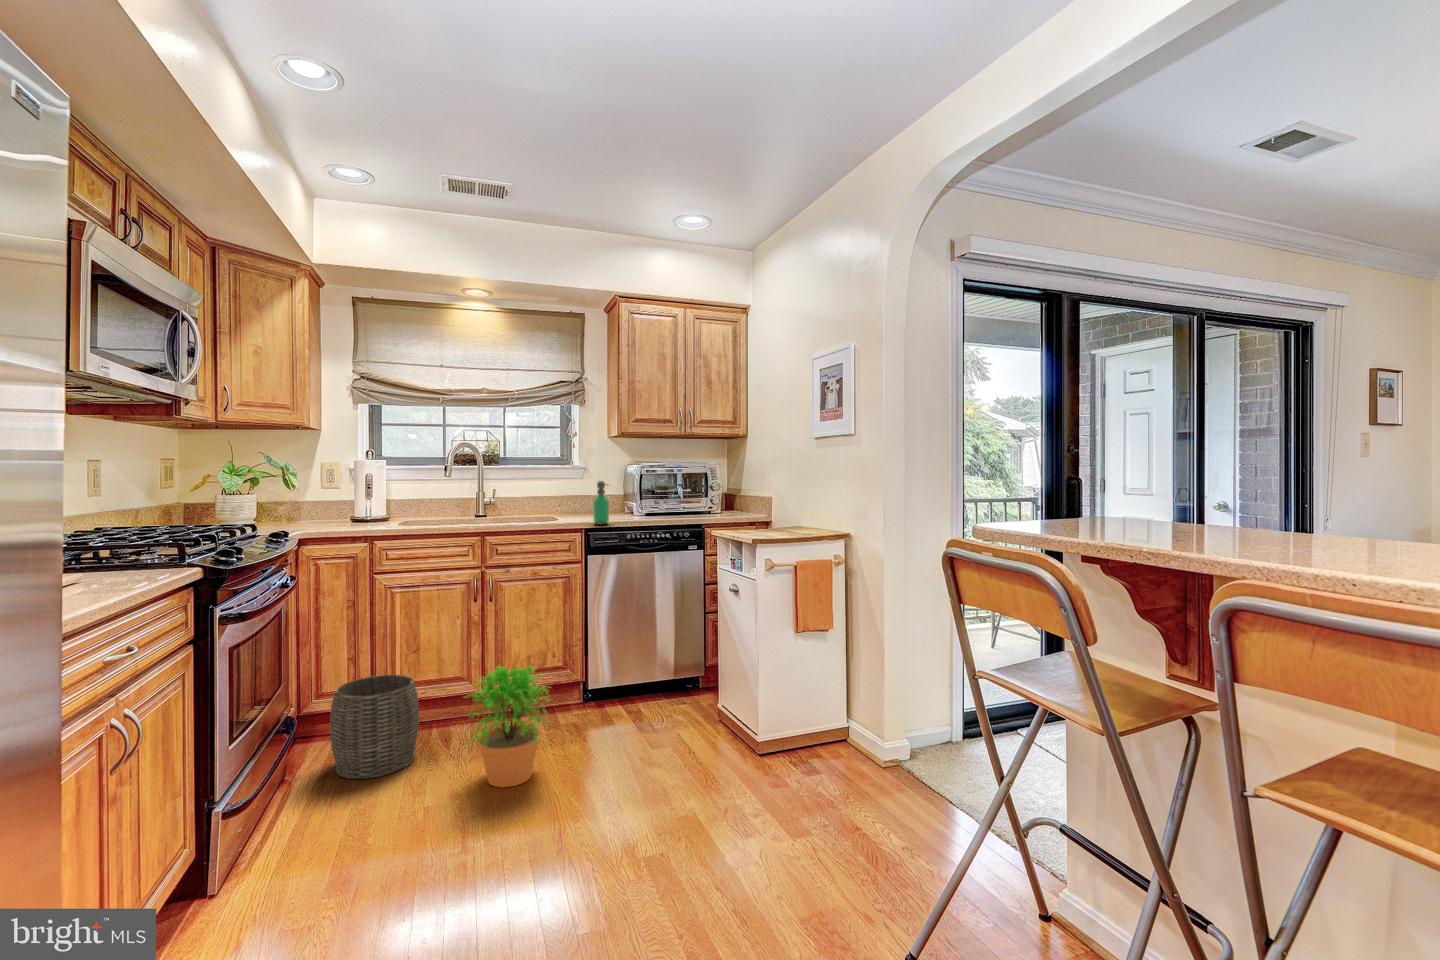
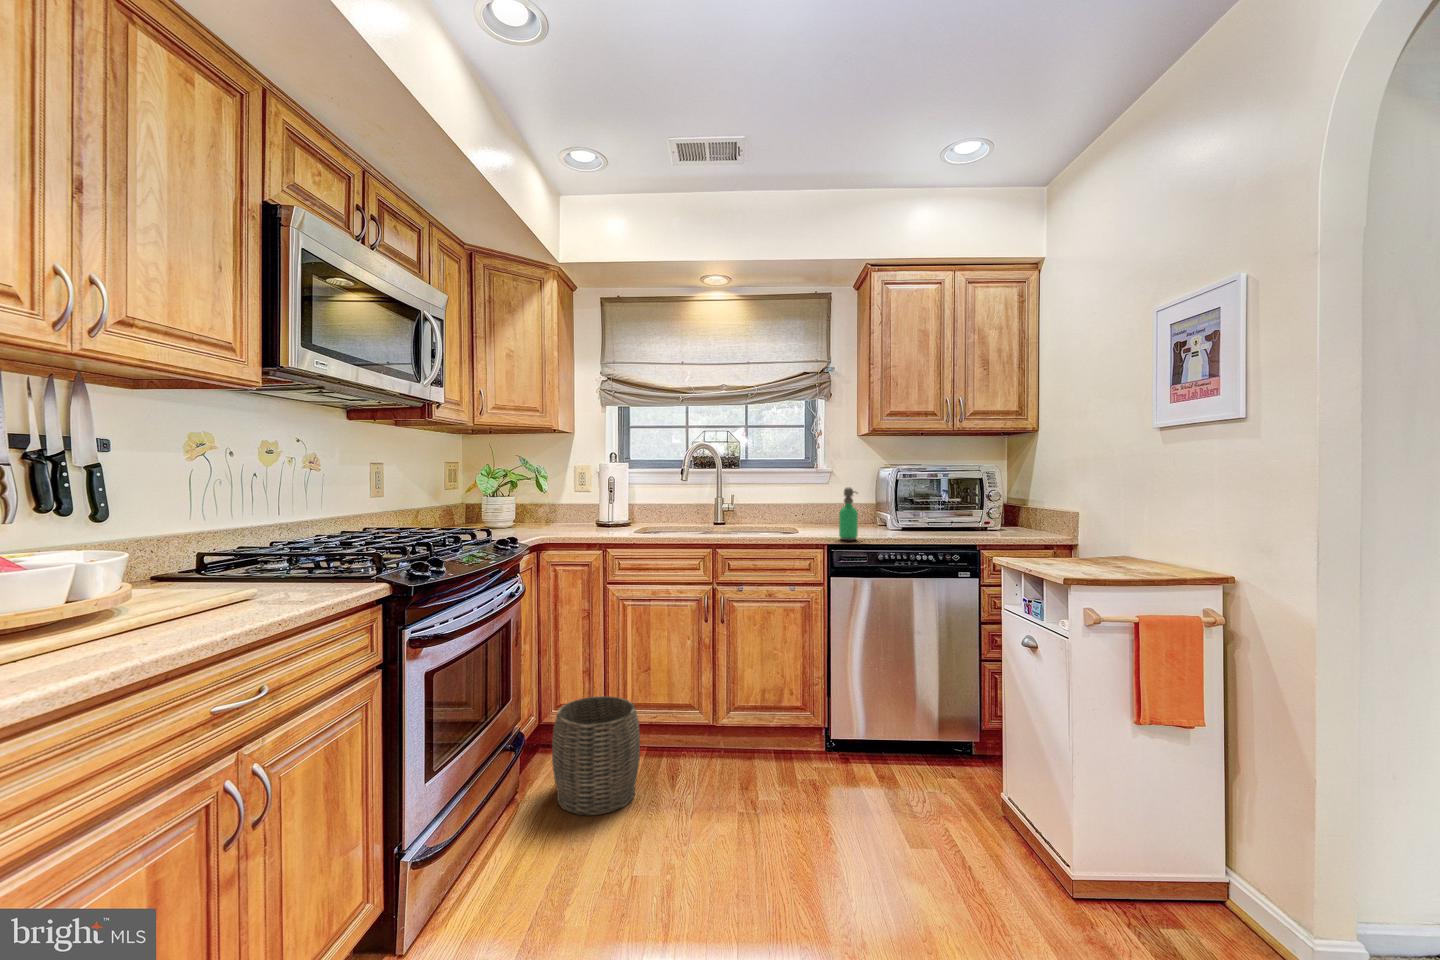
potted plant: present [468,665,549,787] -> none [678,710,783,867]

